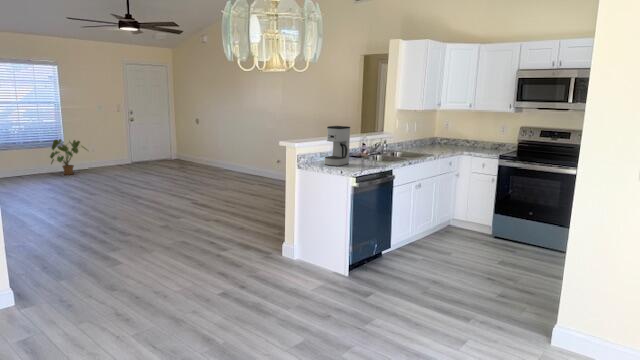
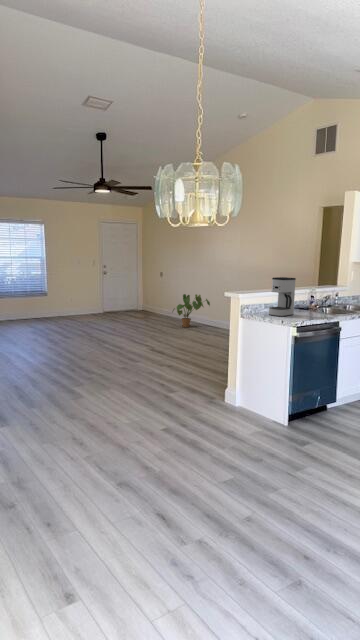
house plant: present [50,139,87,175] -> present [173,294,210,327]

